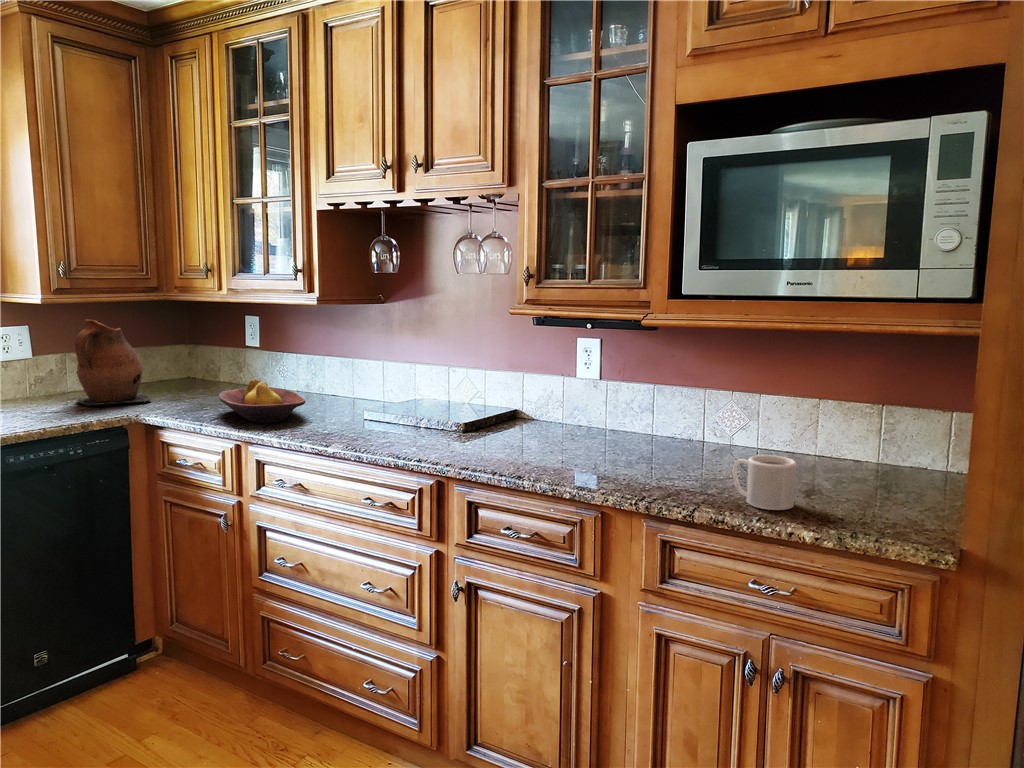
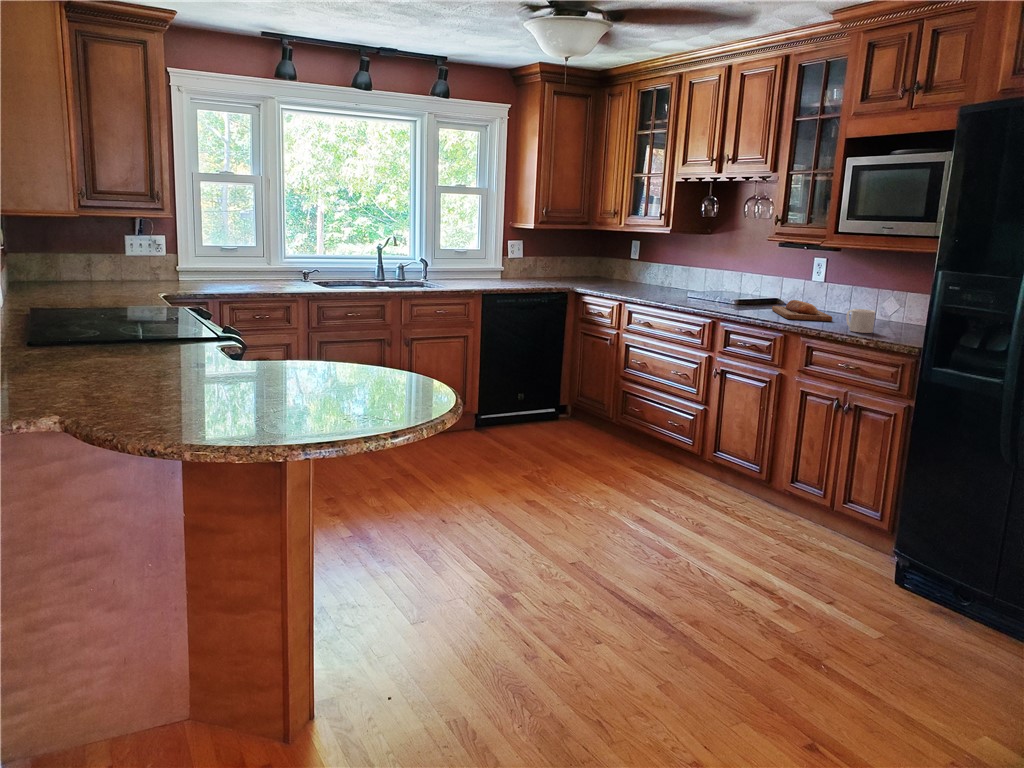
ceramic pitcher: present [75,320,151,405] -> none [542,237,580,283]
fruit bowl: present [218,379,306,423] -> none [614,272,658,294]
bread loaf: none [538,424,673,476] -> present [772,300,832,321]

